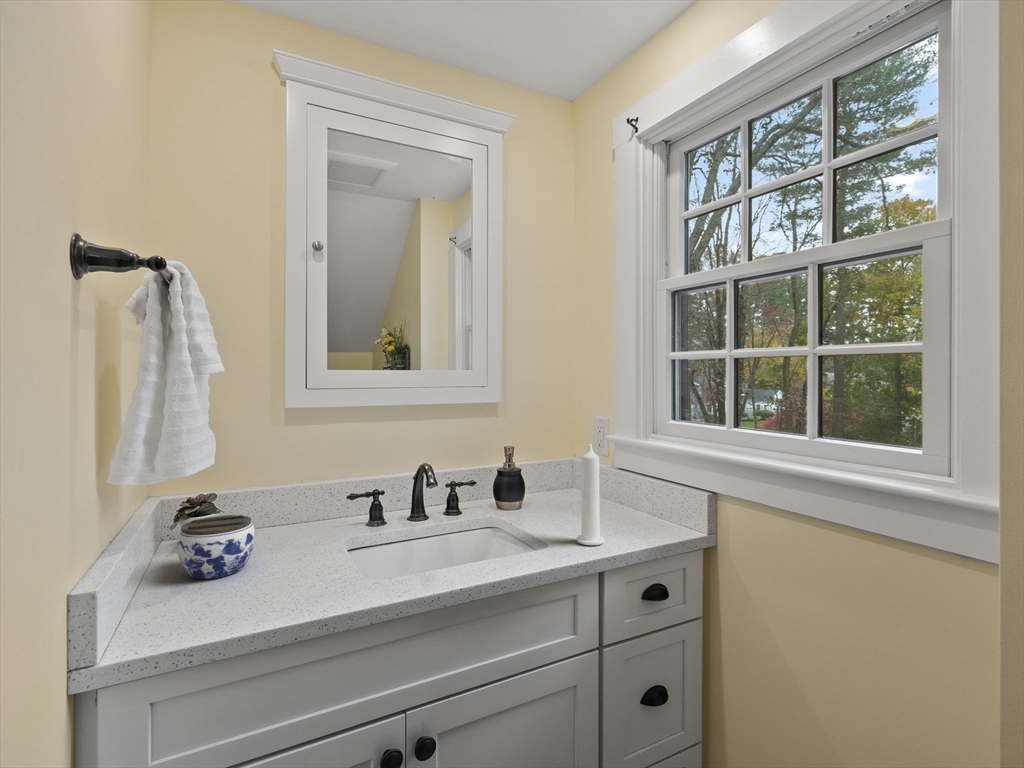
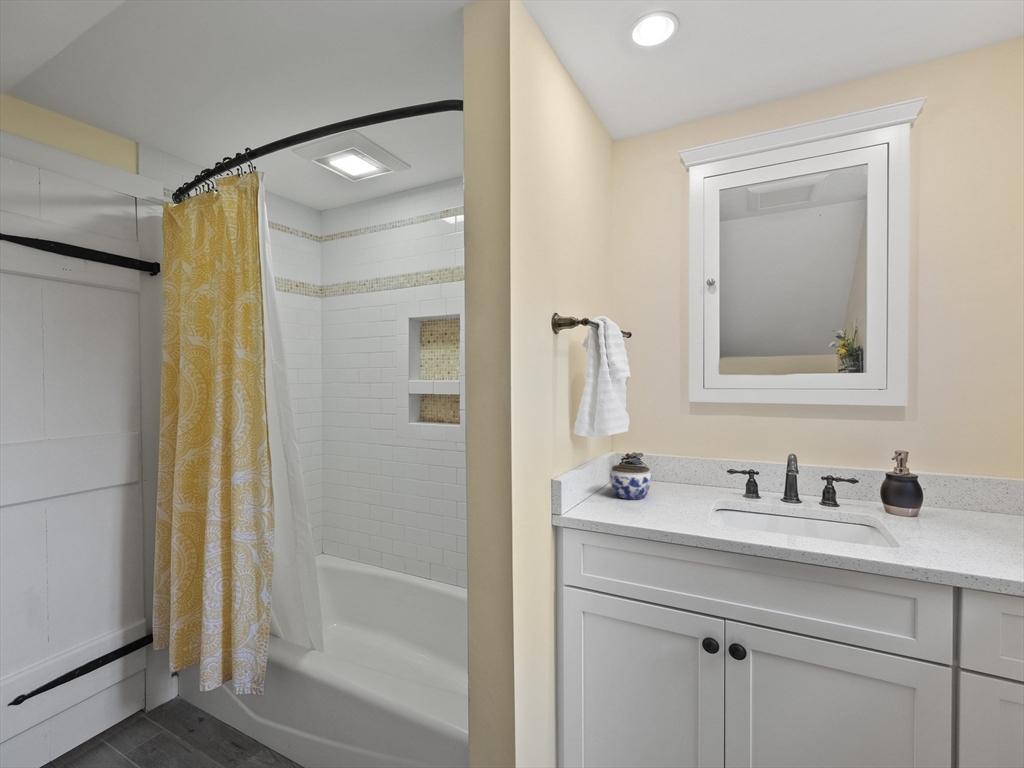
candle: present [577,444,605,545] -> none [943,451,986,563]

